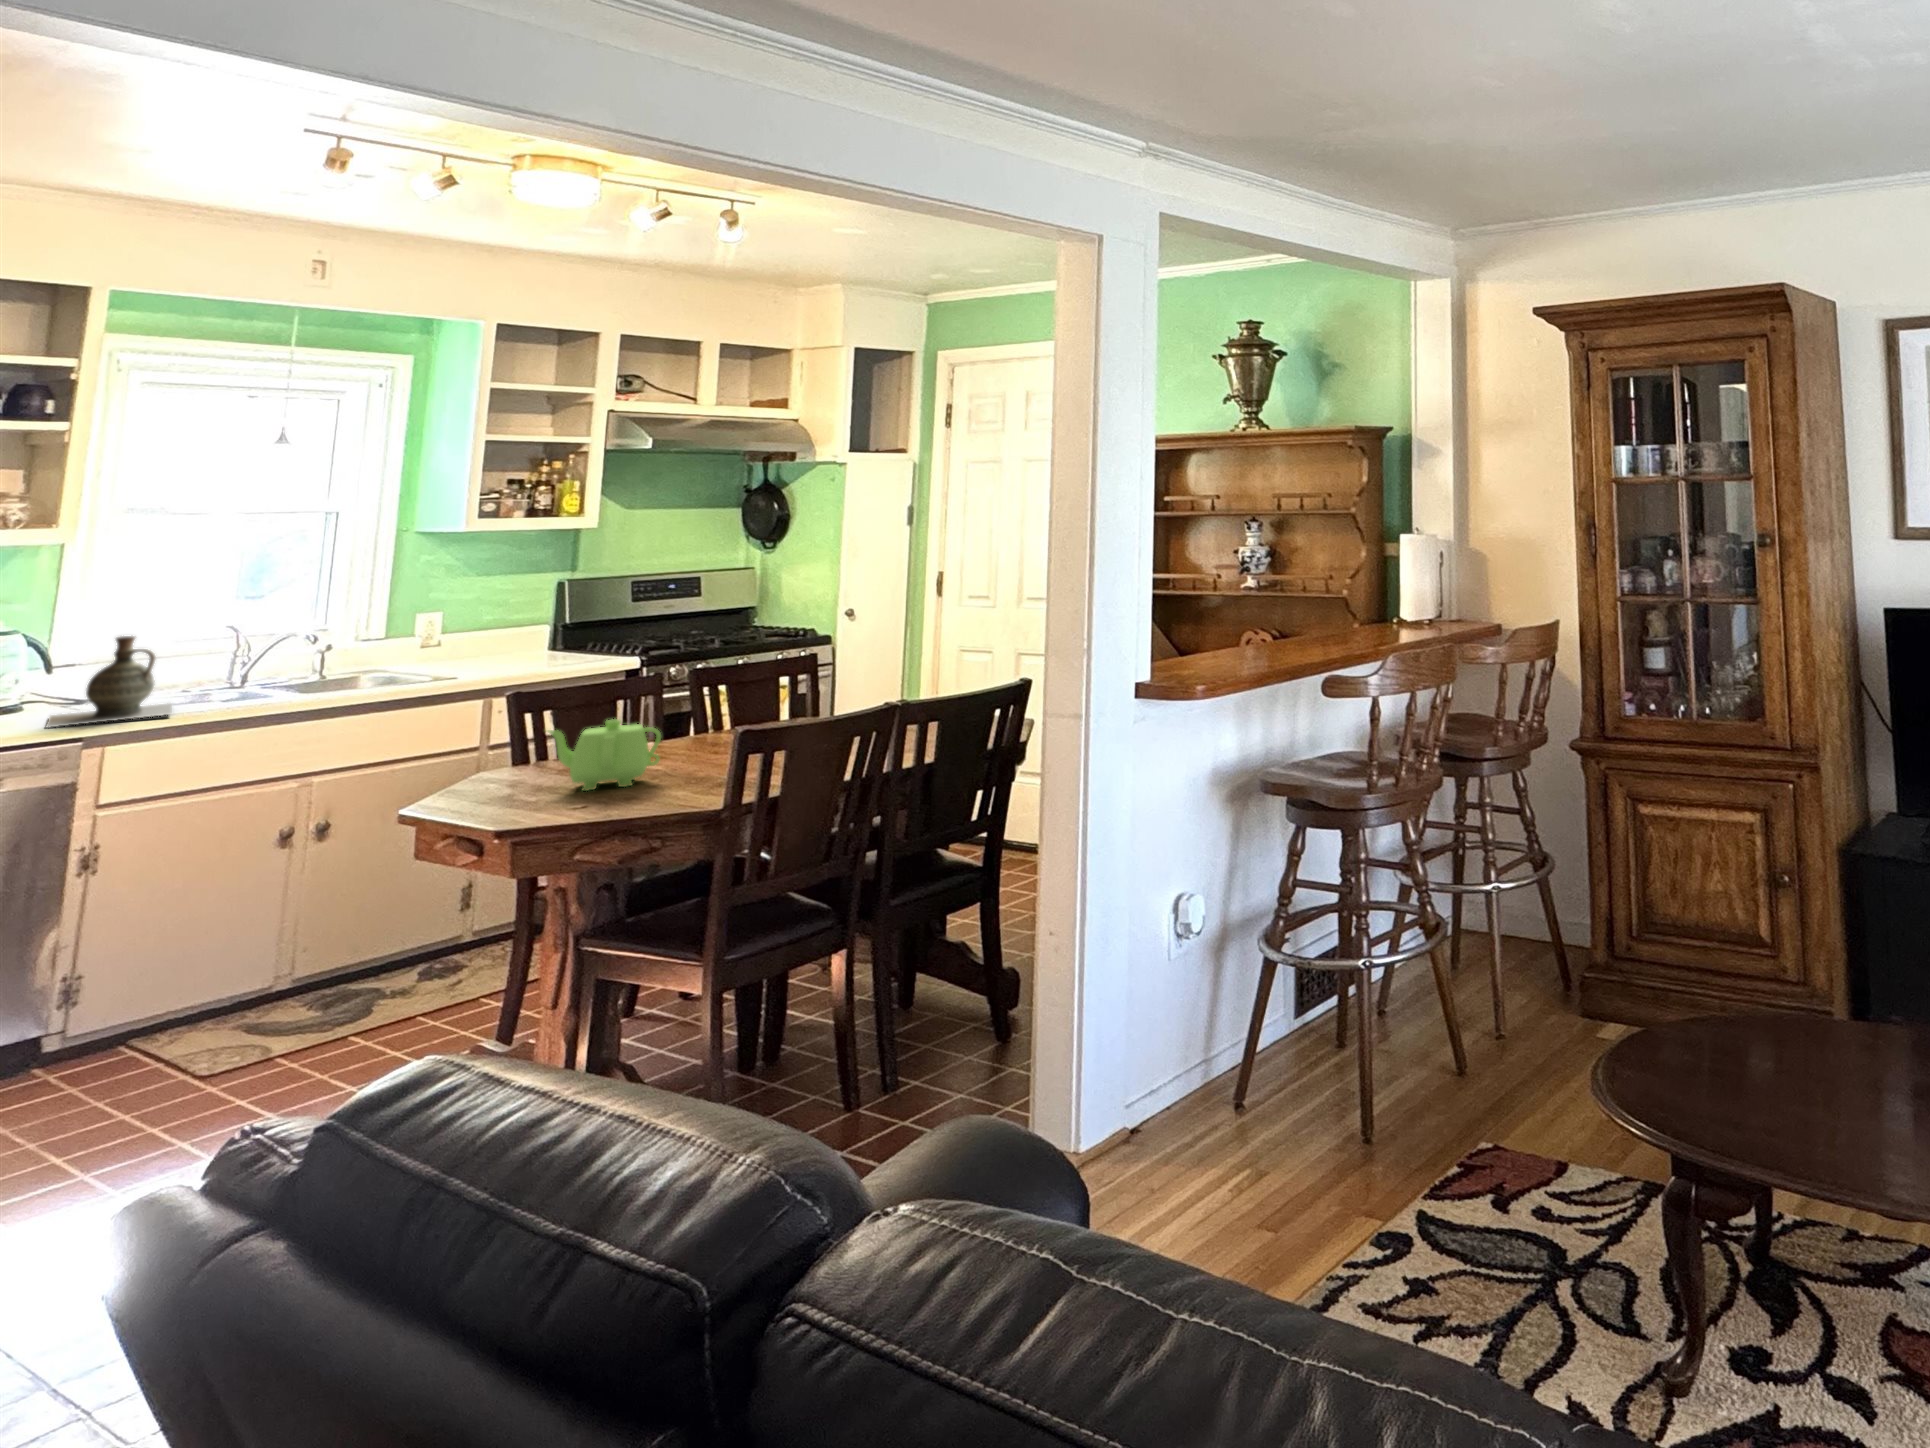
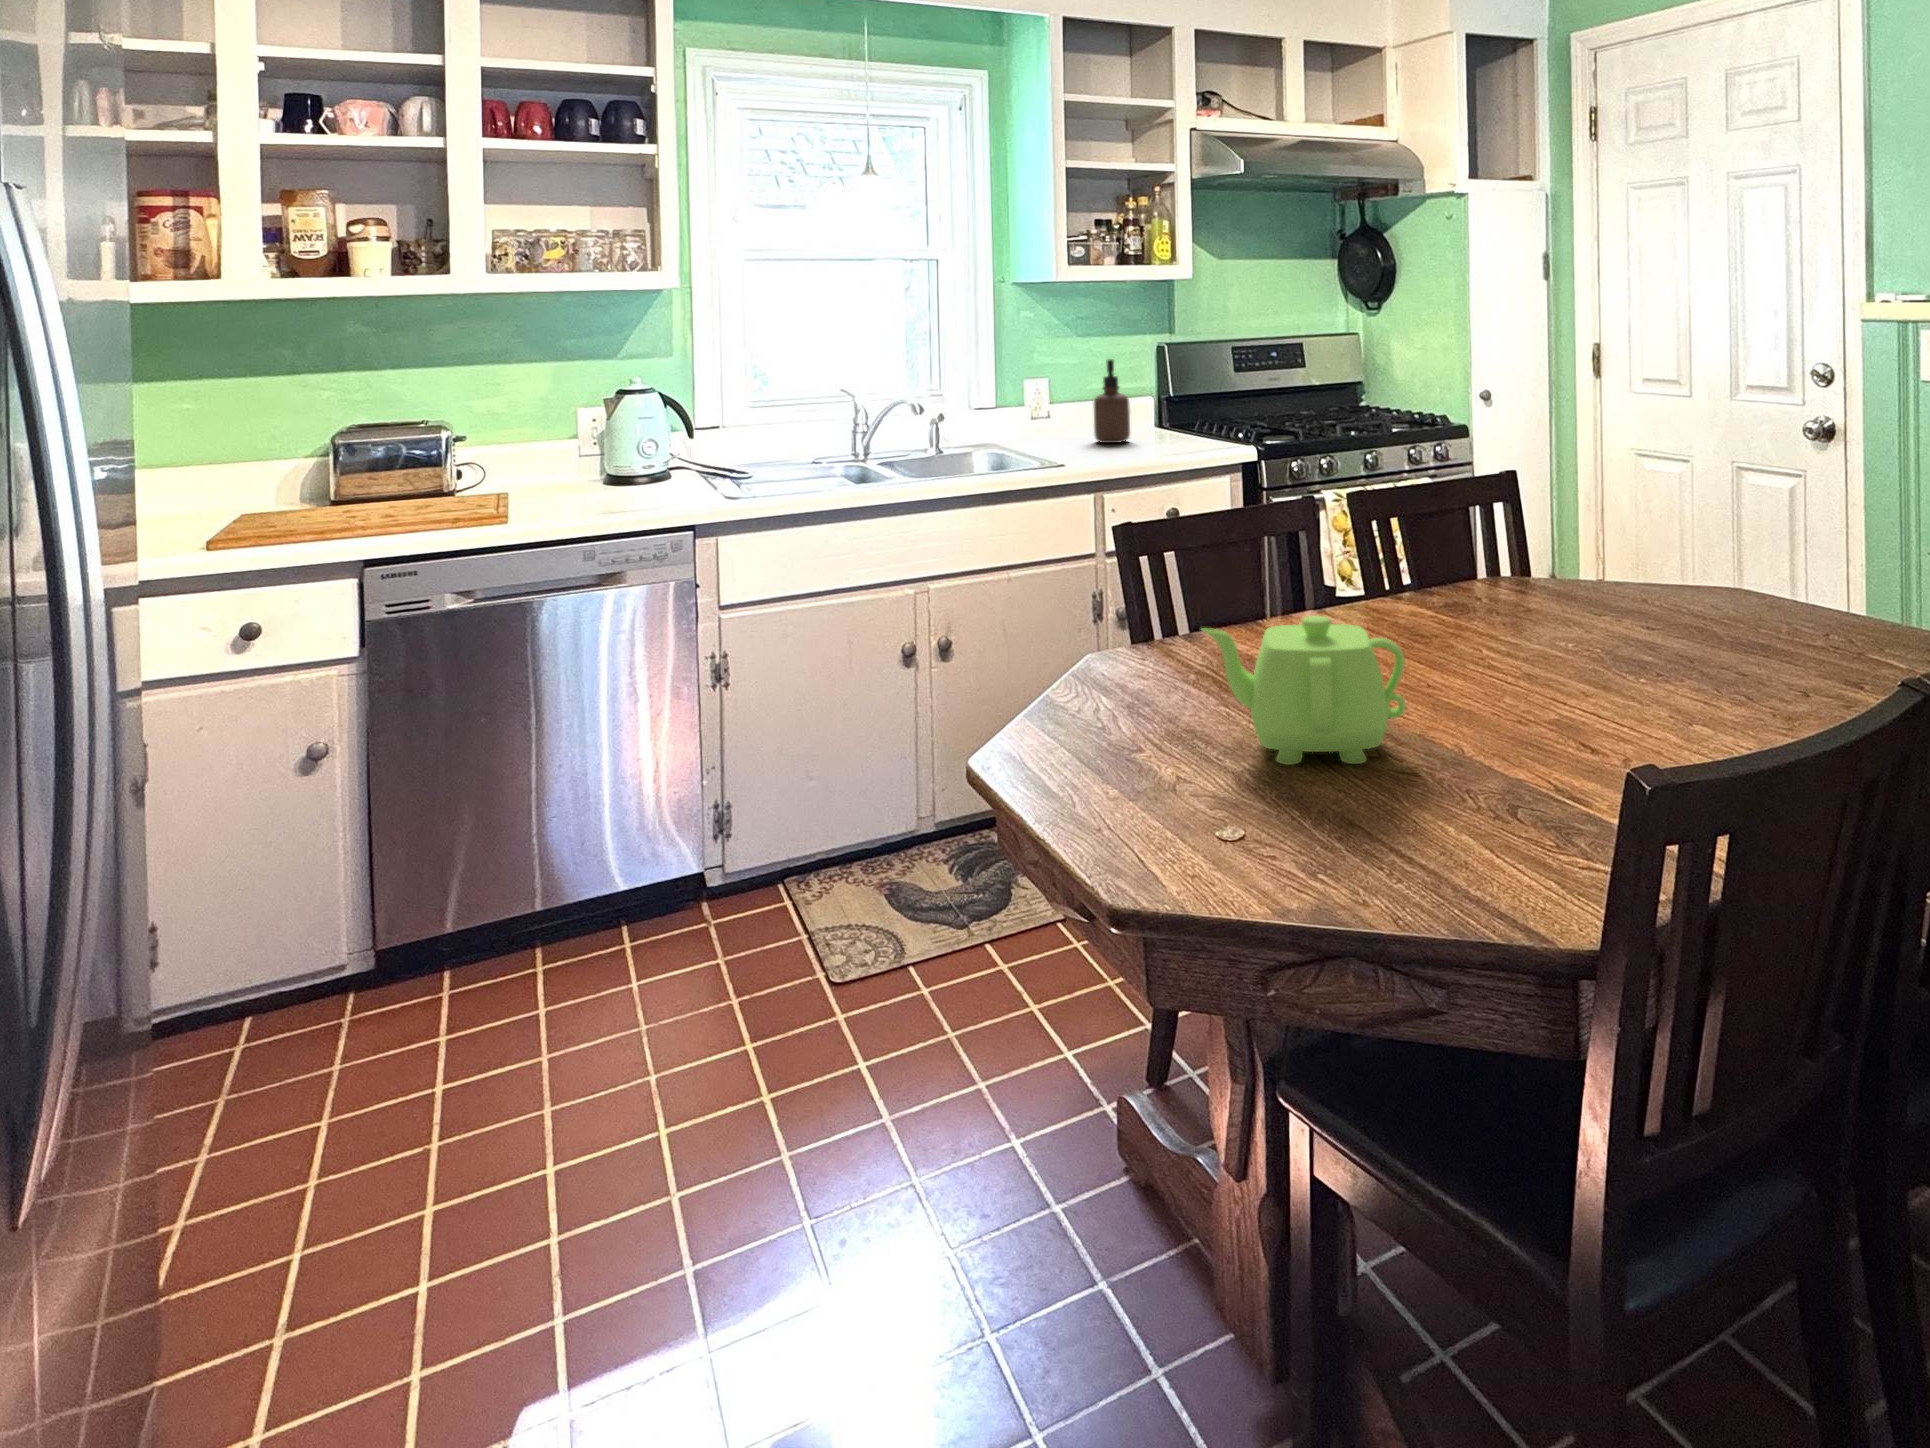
soap dispenser: none [486,595,524,664] -> present [1094,359,1130,443]
ceramic jug: present [46,636,172,727] -> none [661,397,789,507]

